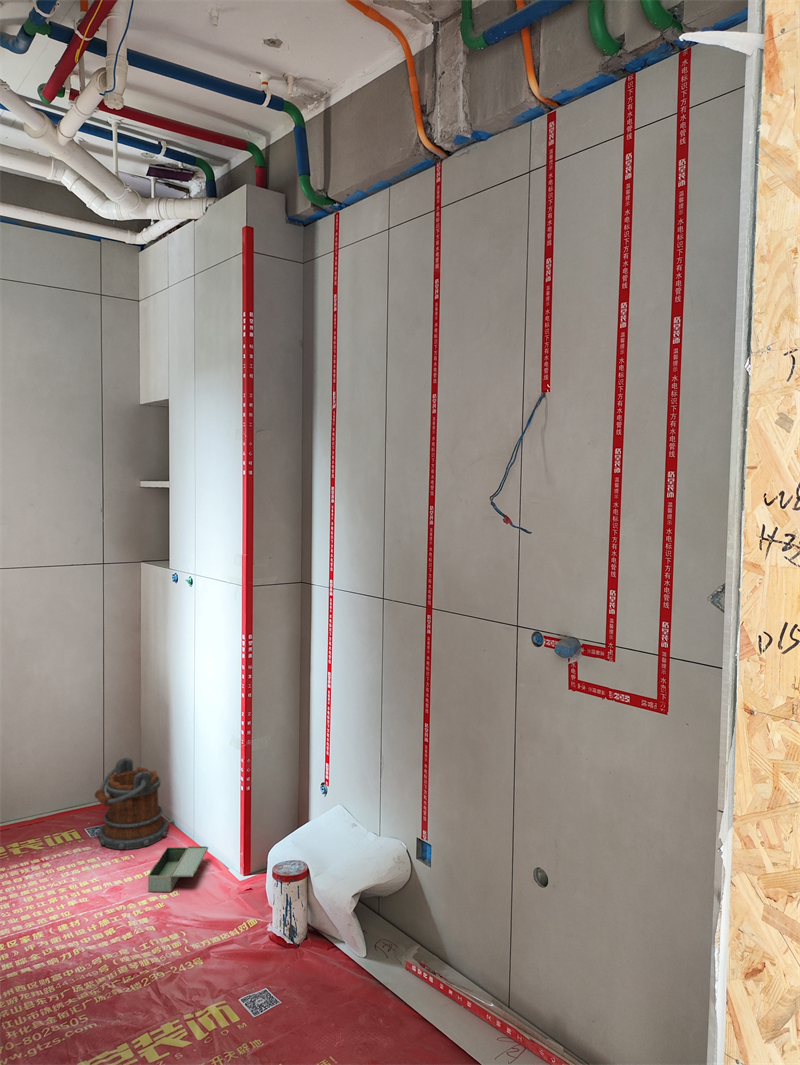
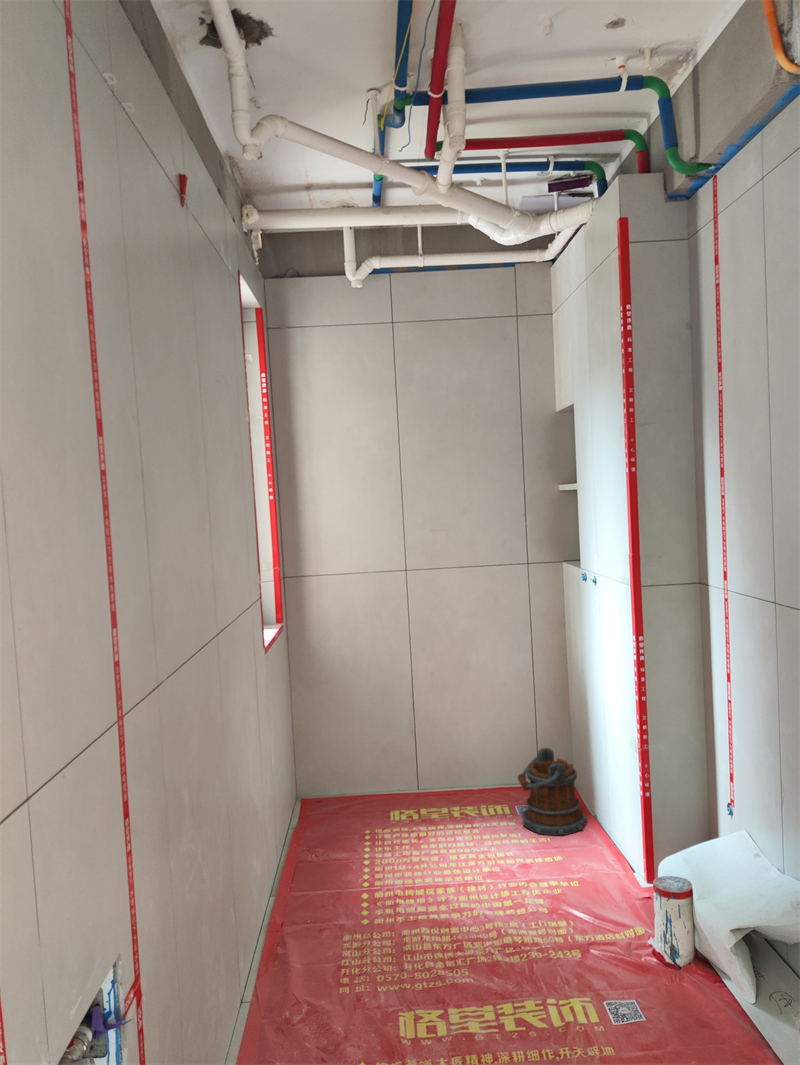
toolbox: present [148,846,208,892] -> none [550,840,614,883]

